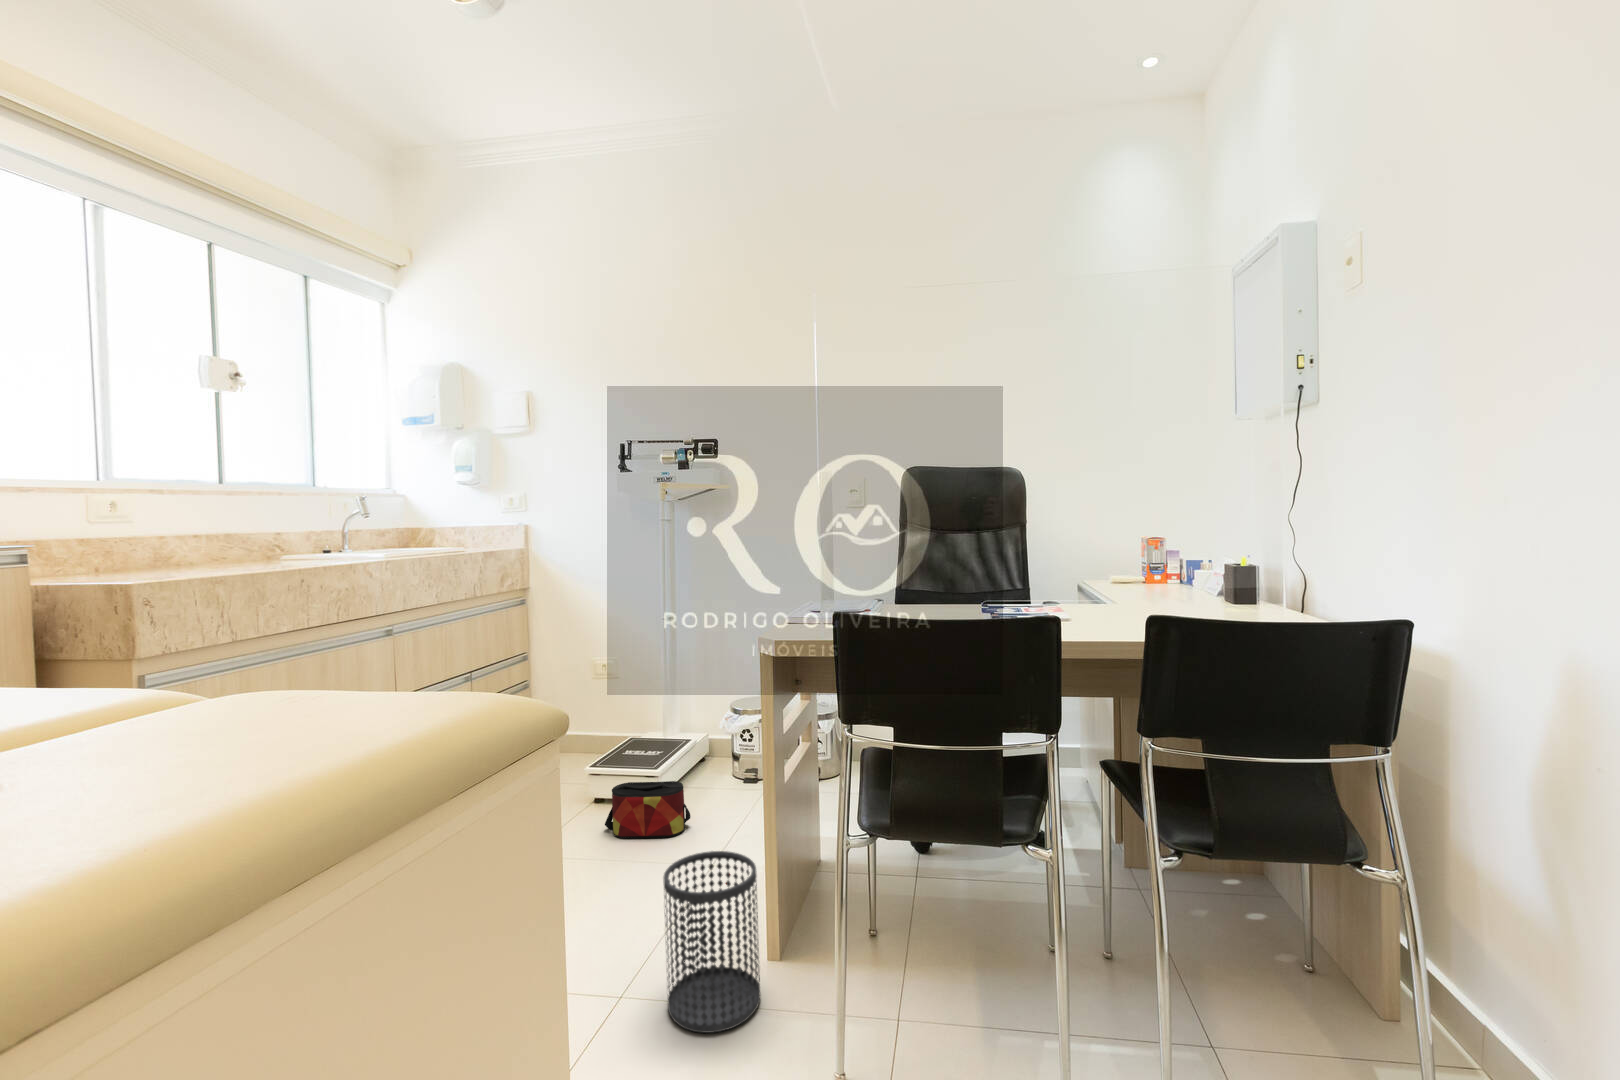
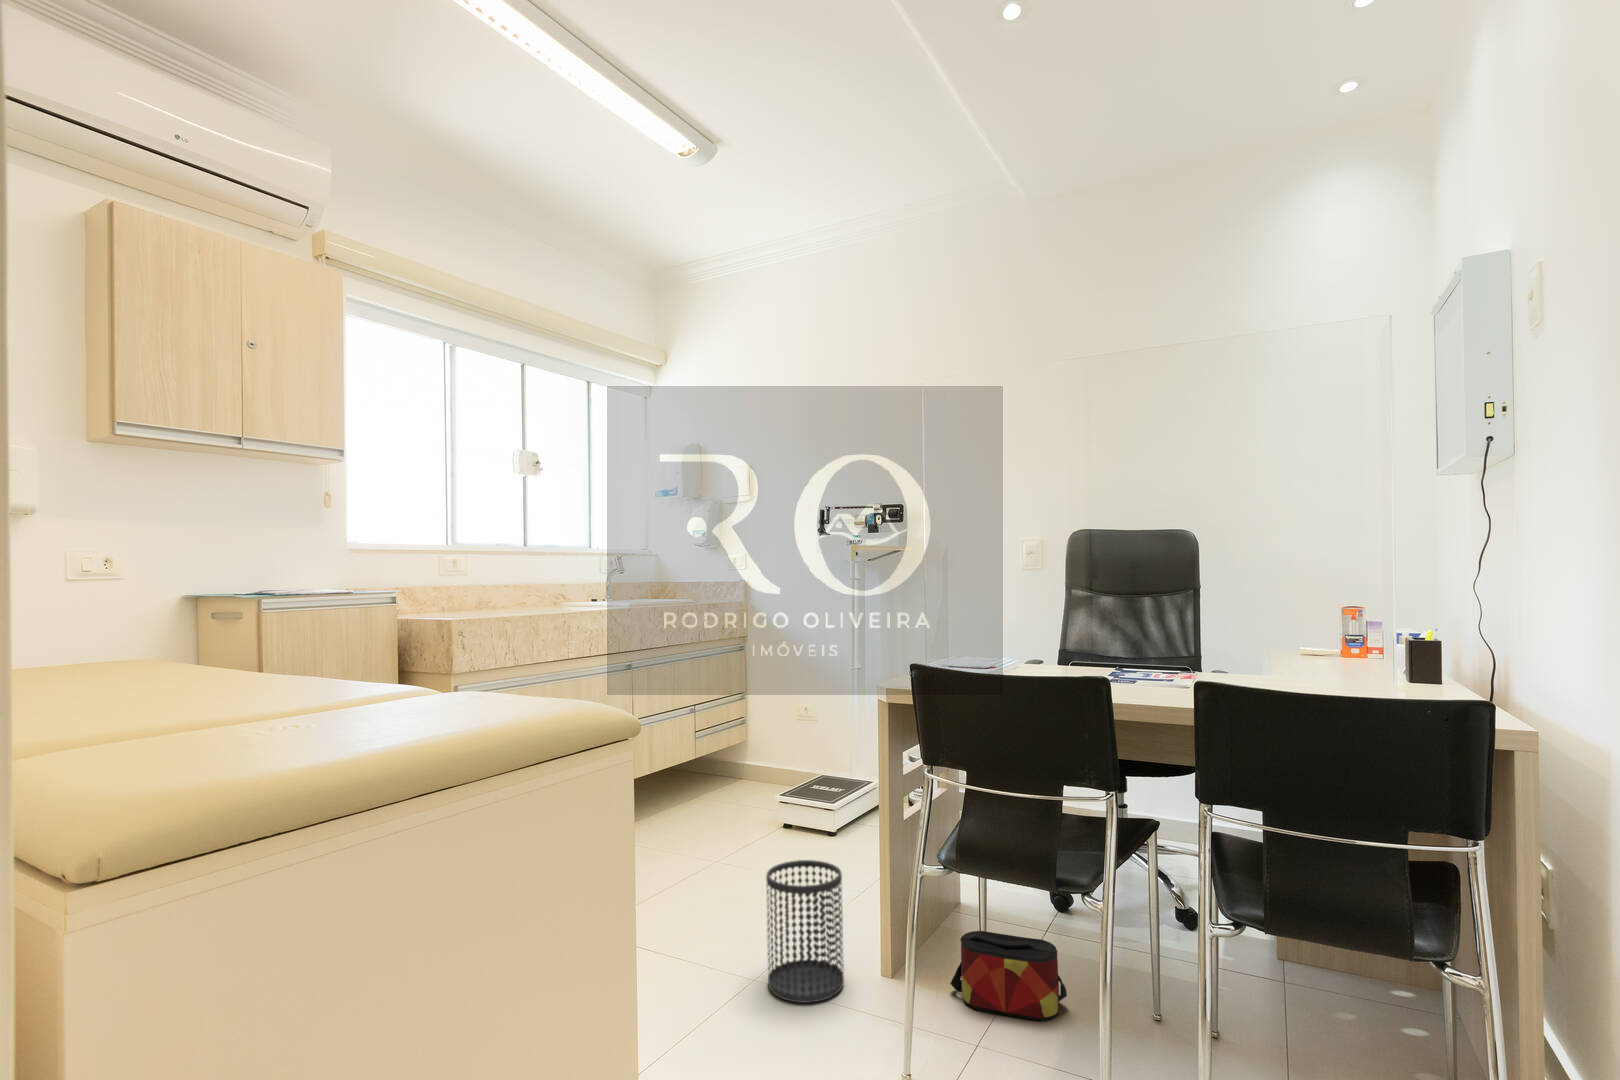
bag: present [605,781,691,838] -> present [950,931,1067,1021]

